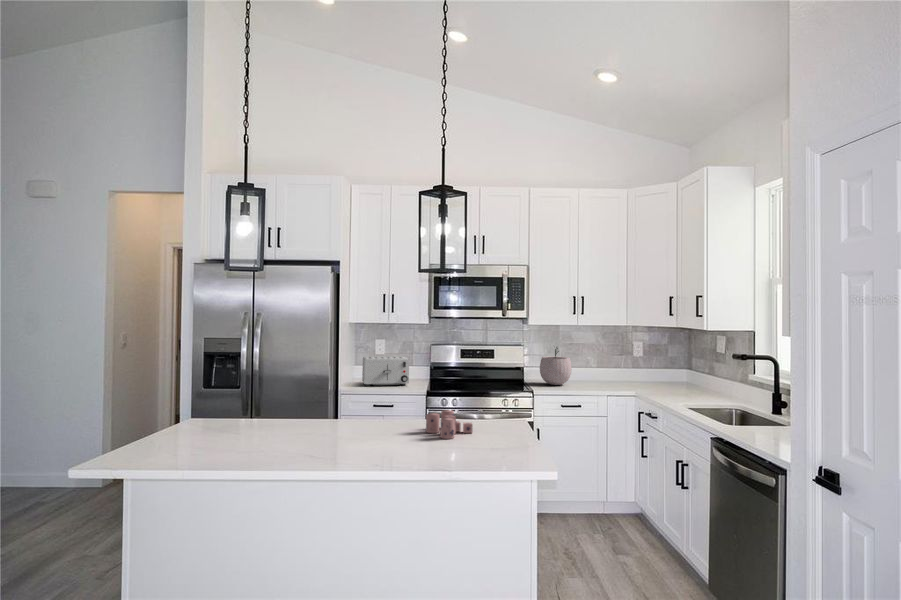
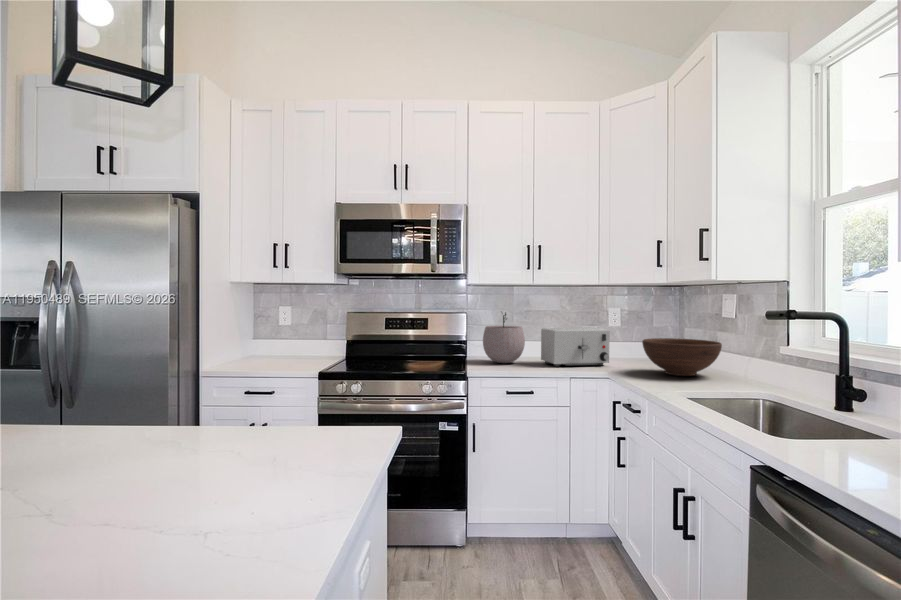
toaster: present [362,357,409,386] -> present [541,328,609,367]
fruit bowl: none [659,367,714,395] -> present [642,338,722,376]
candle: present [426,410,473,439] -> none [123,421,238,503]

